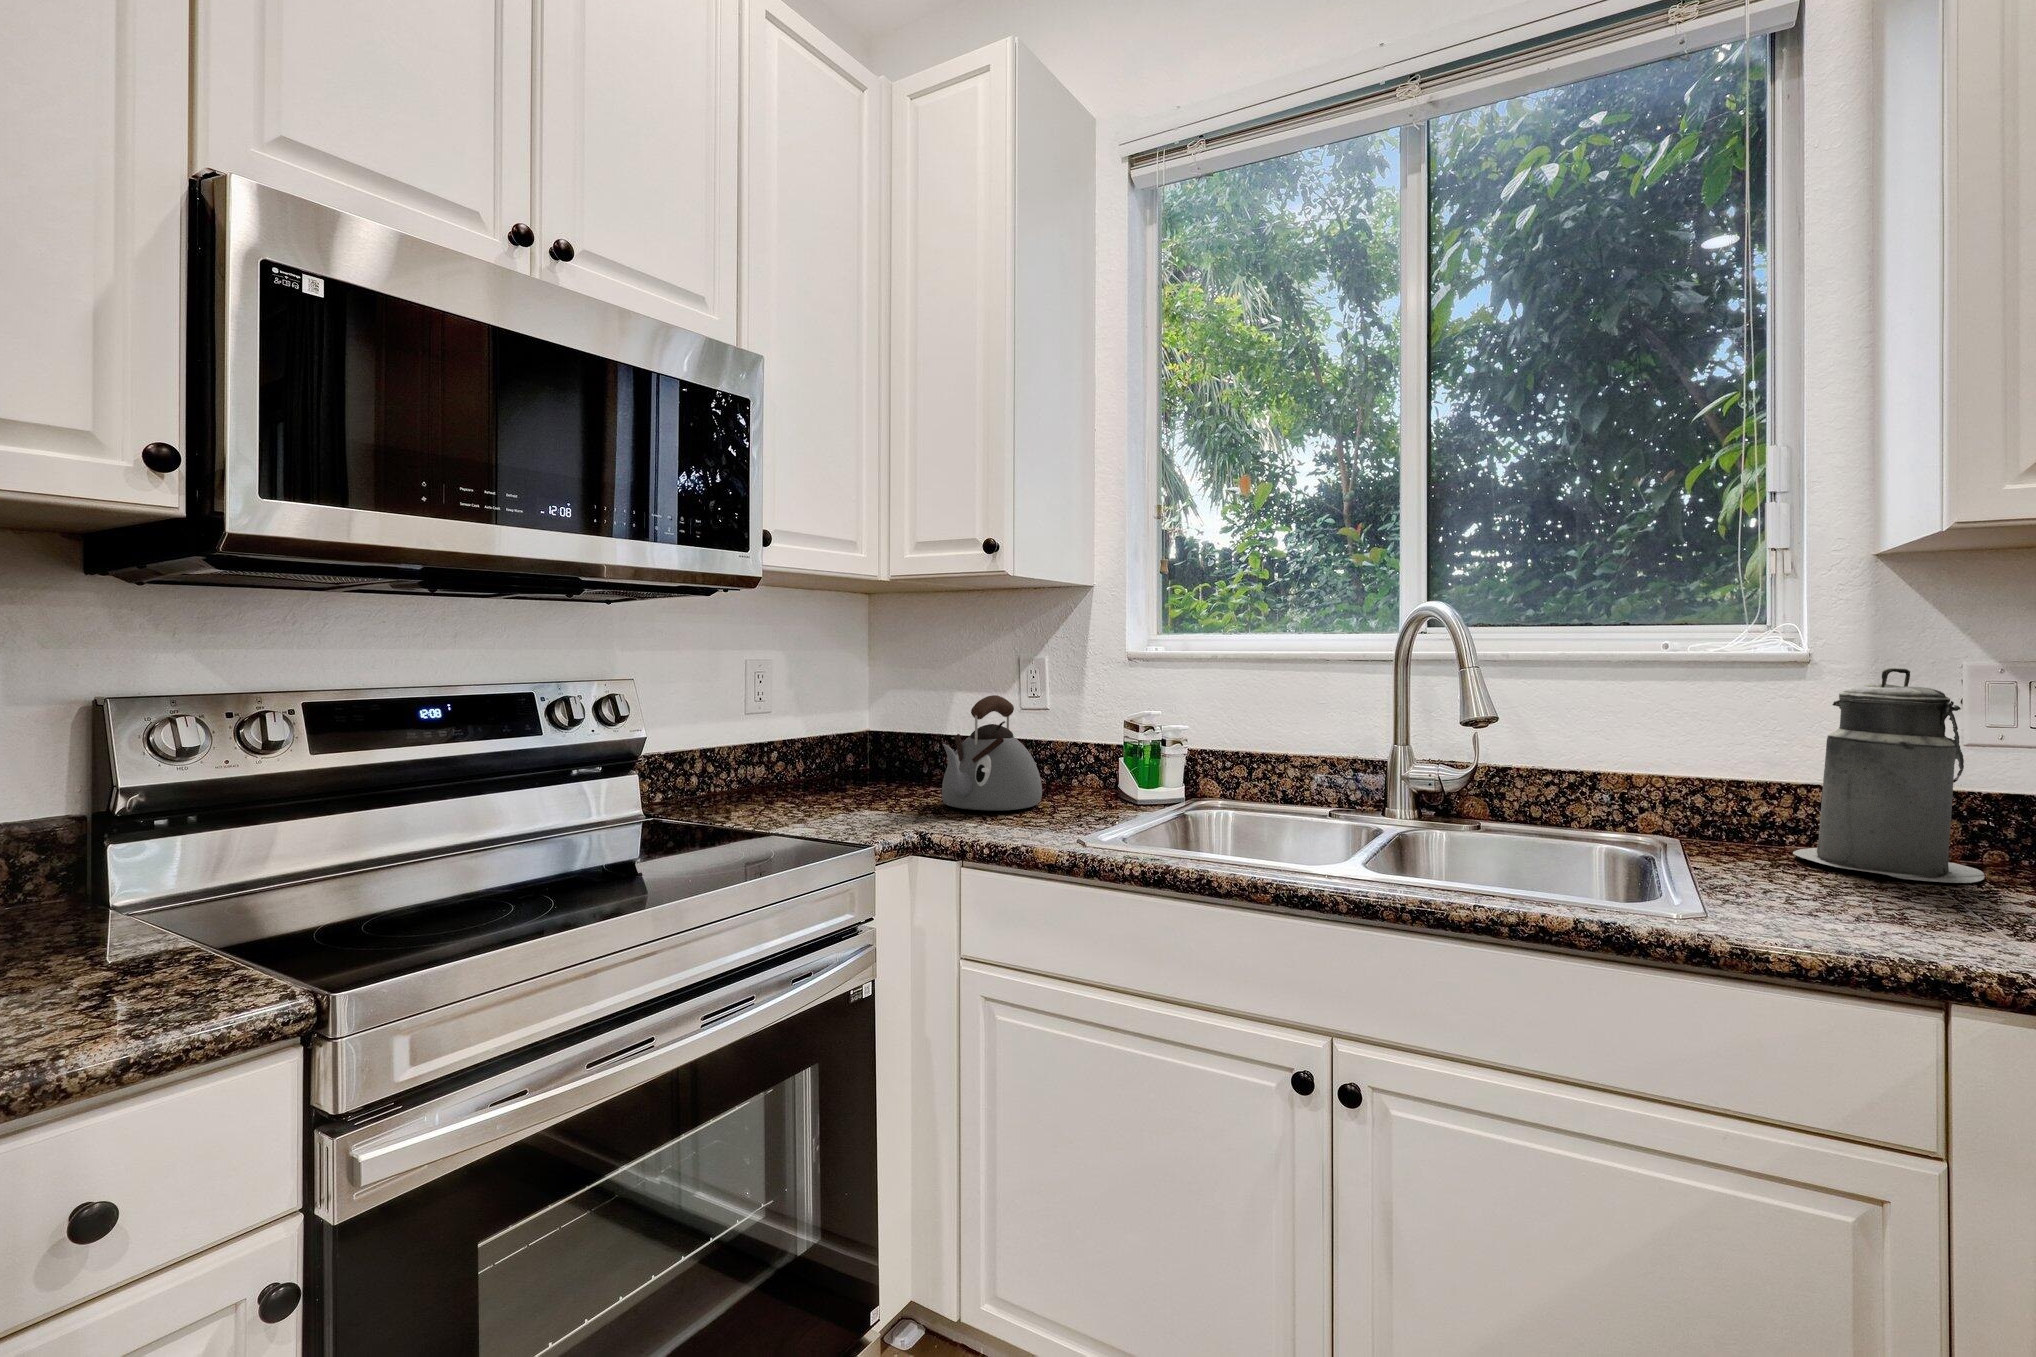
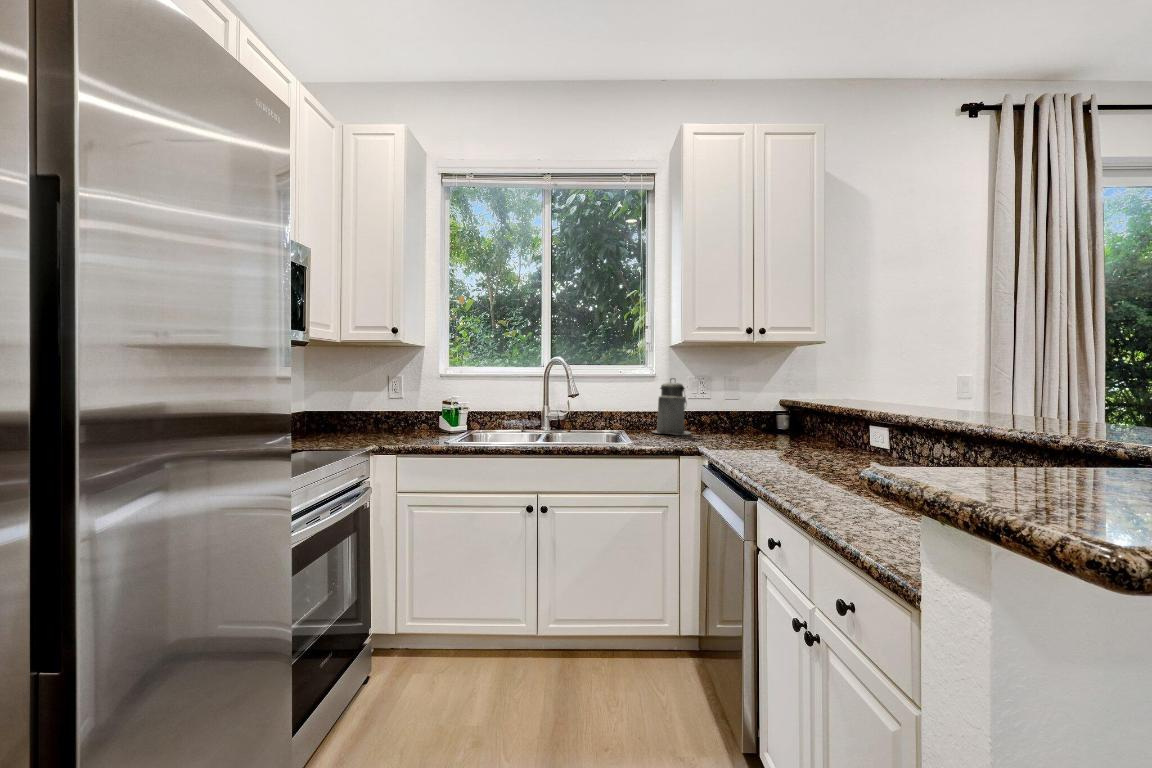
kettle: present [942,695,1042,811] -> none [368,391,412,437]

